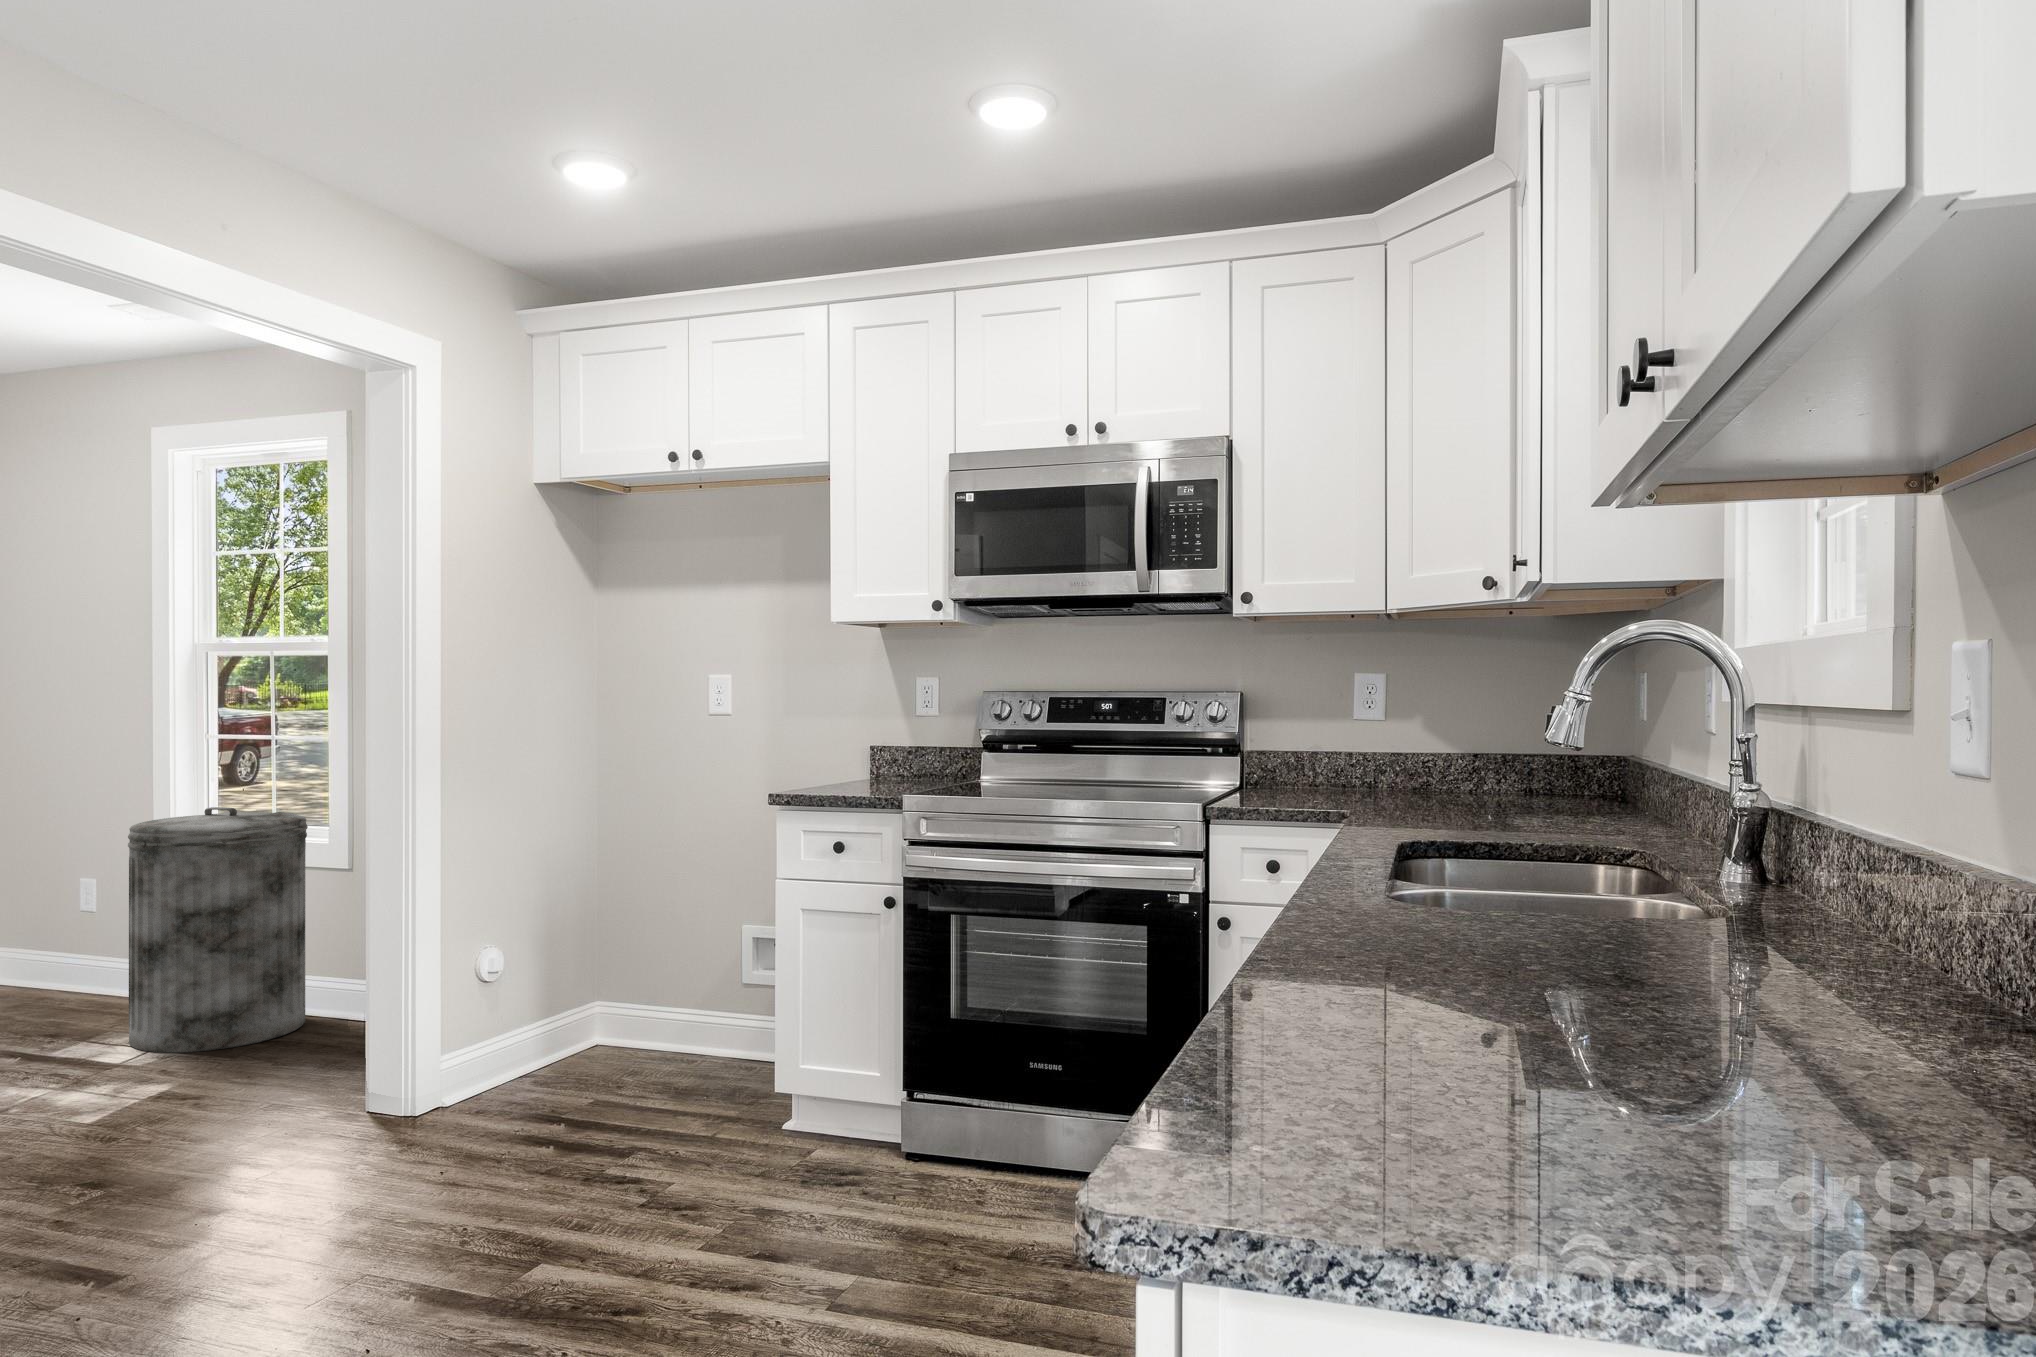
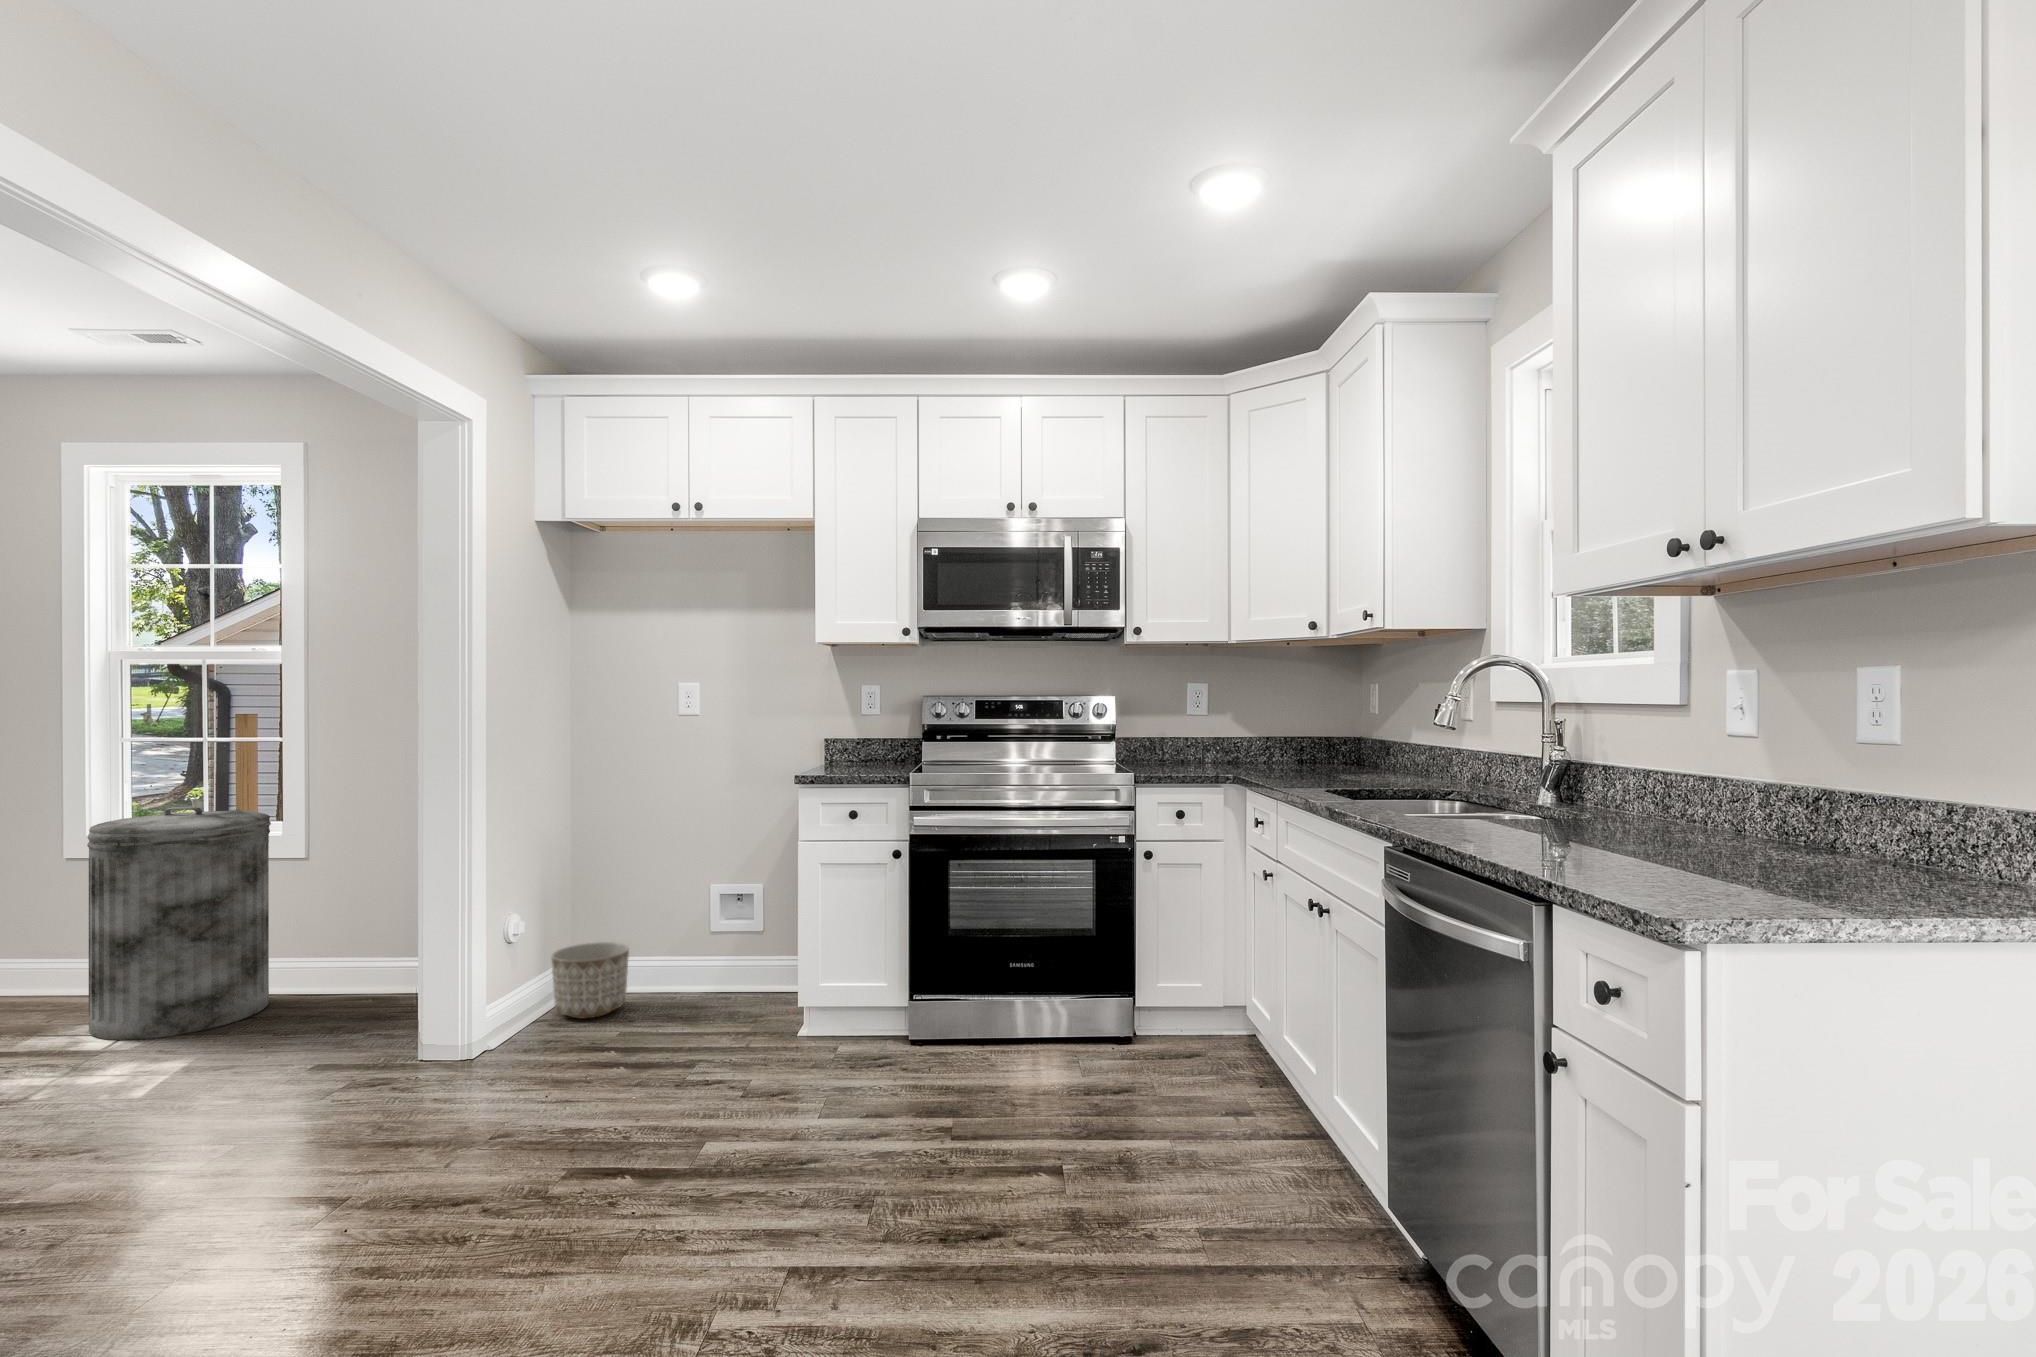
planter: none [541,988,633,1079] -> present [551,942,629,1018]

